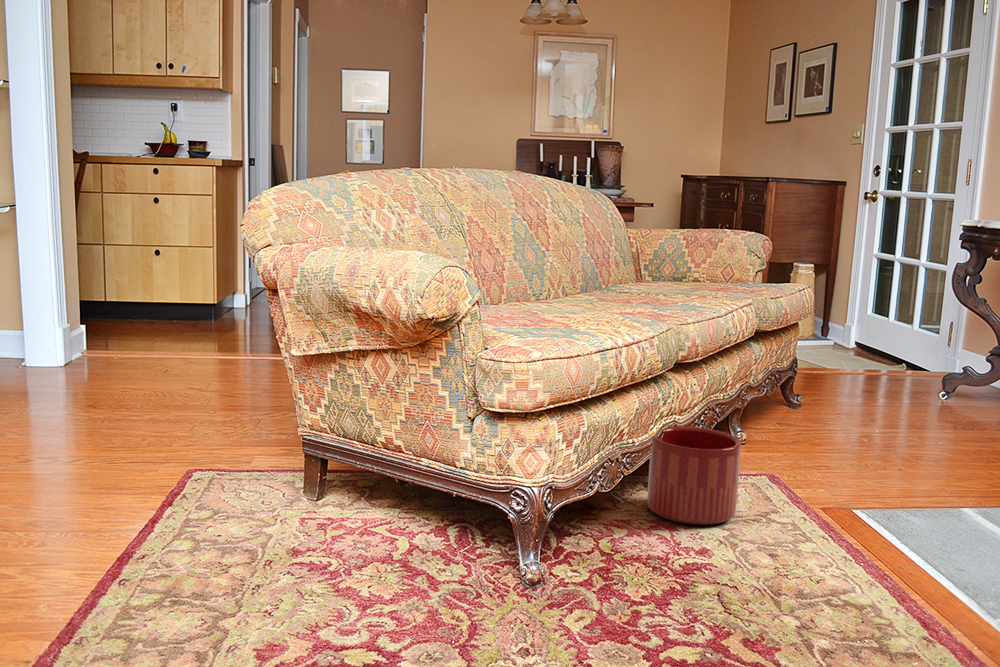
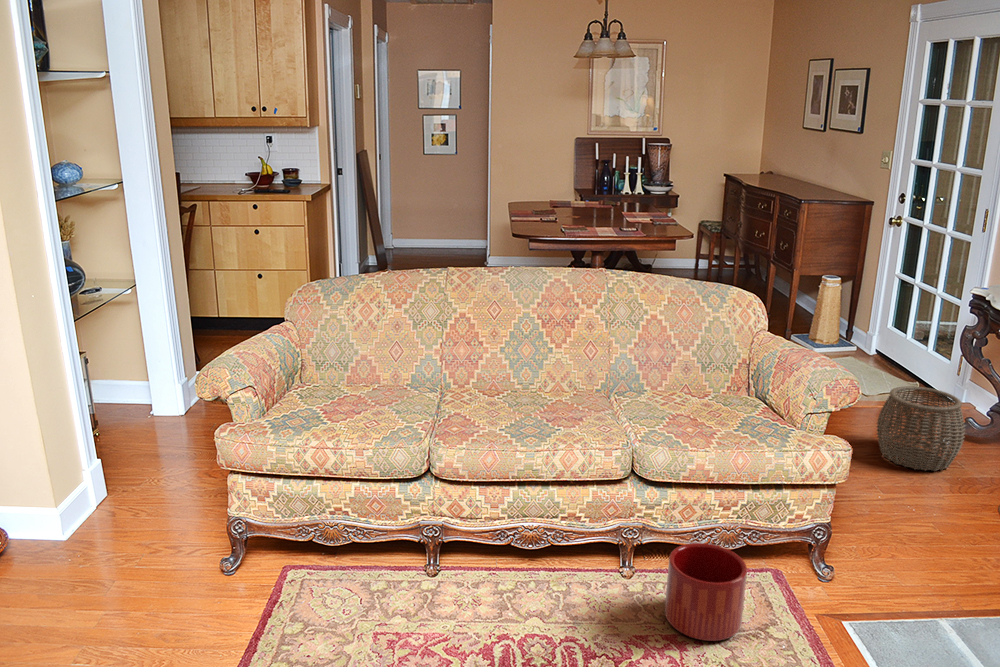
woven basket: none [867,332,963,418] -> present [877,386,965,471]

